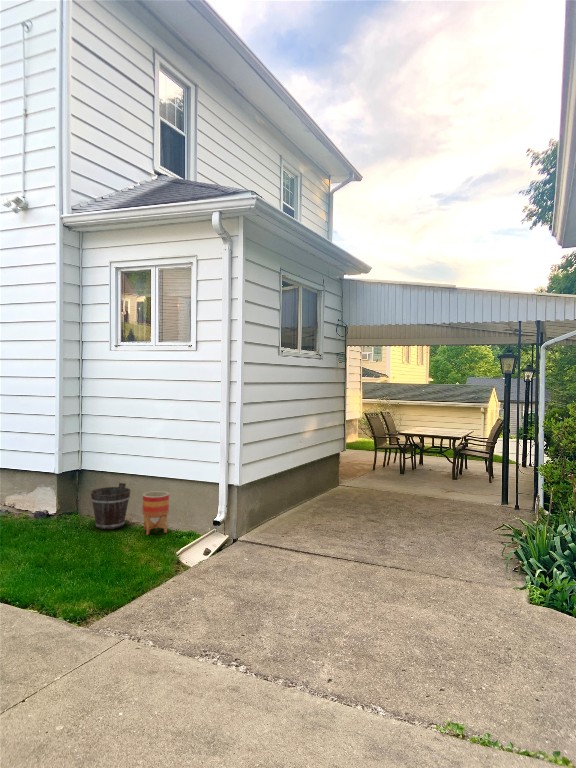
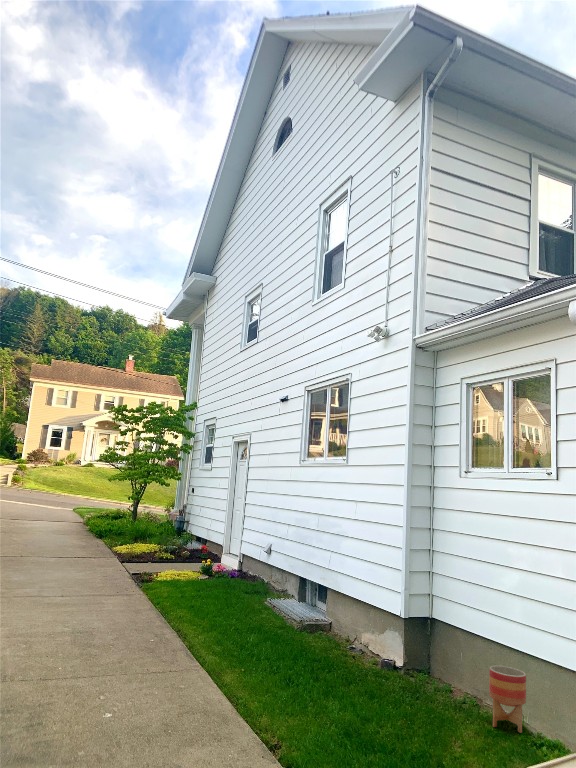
bucket: present [91,483,131,529] -> none [431,645,479,705]

